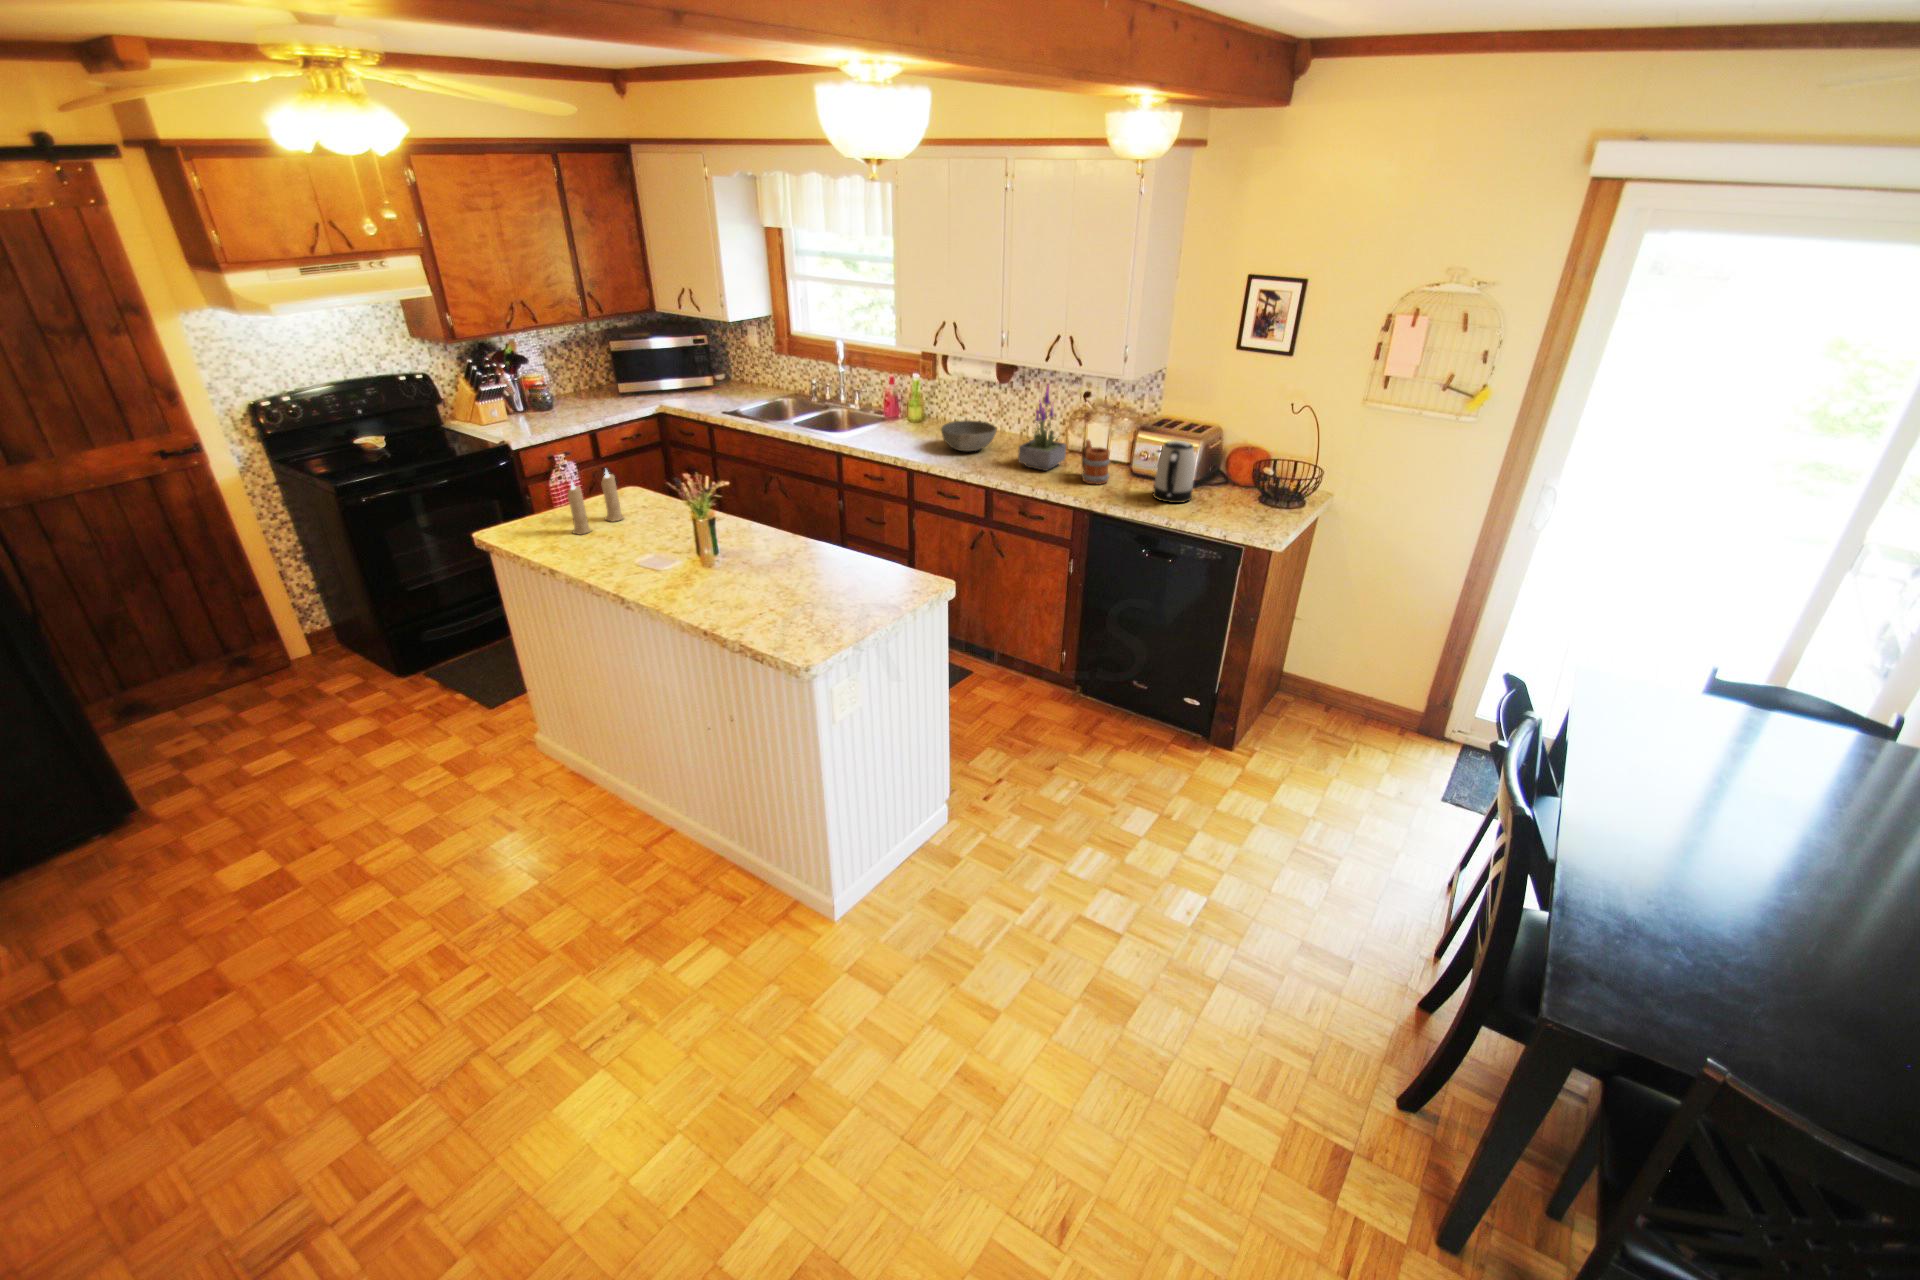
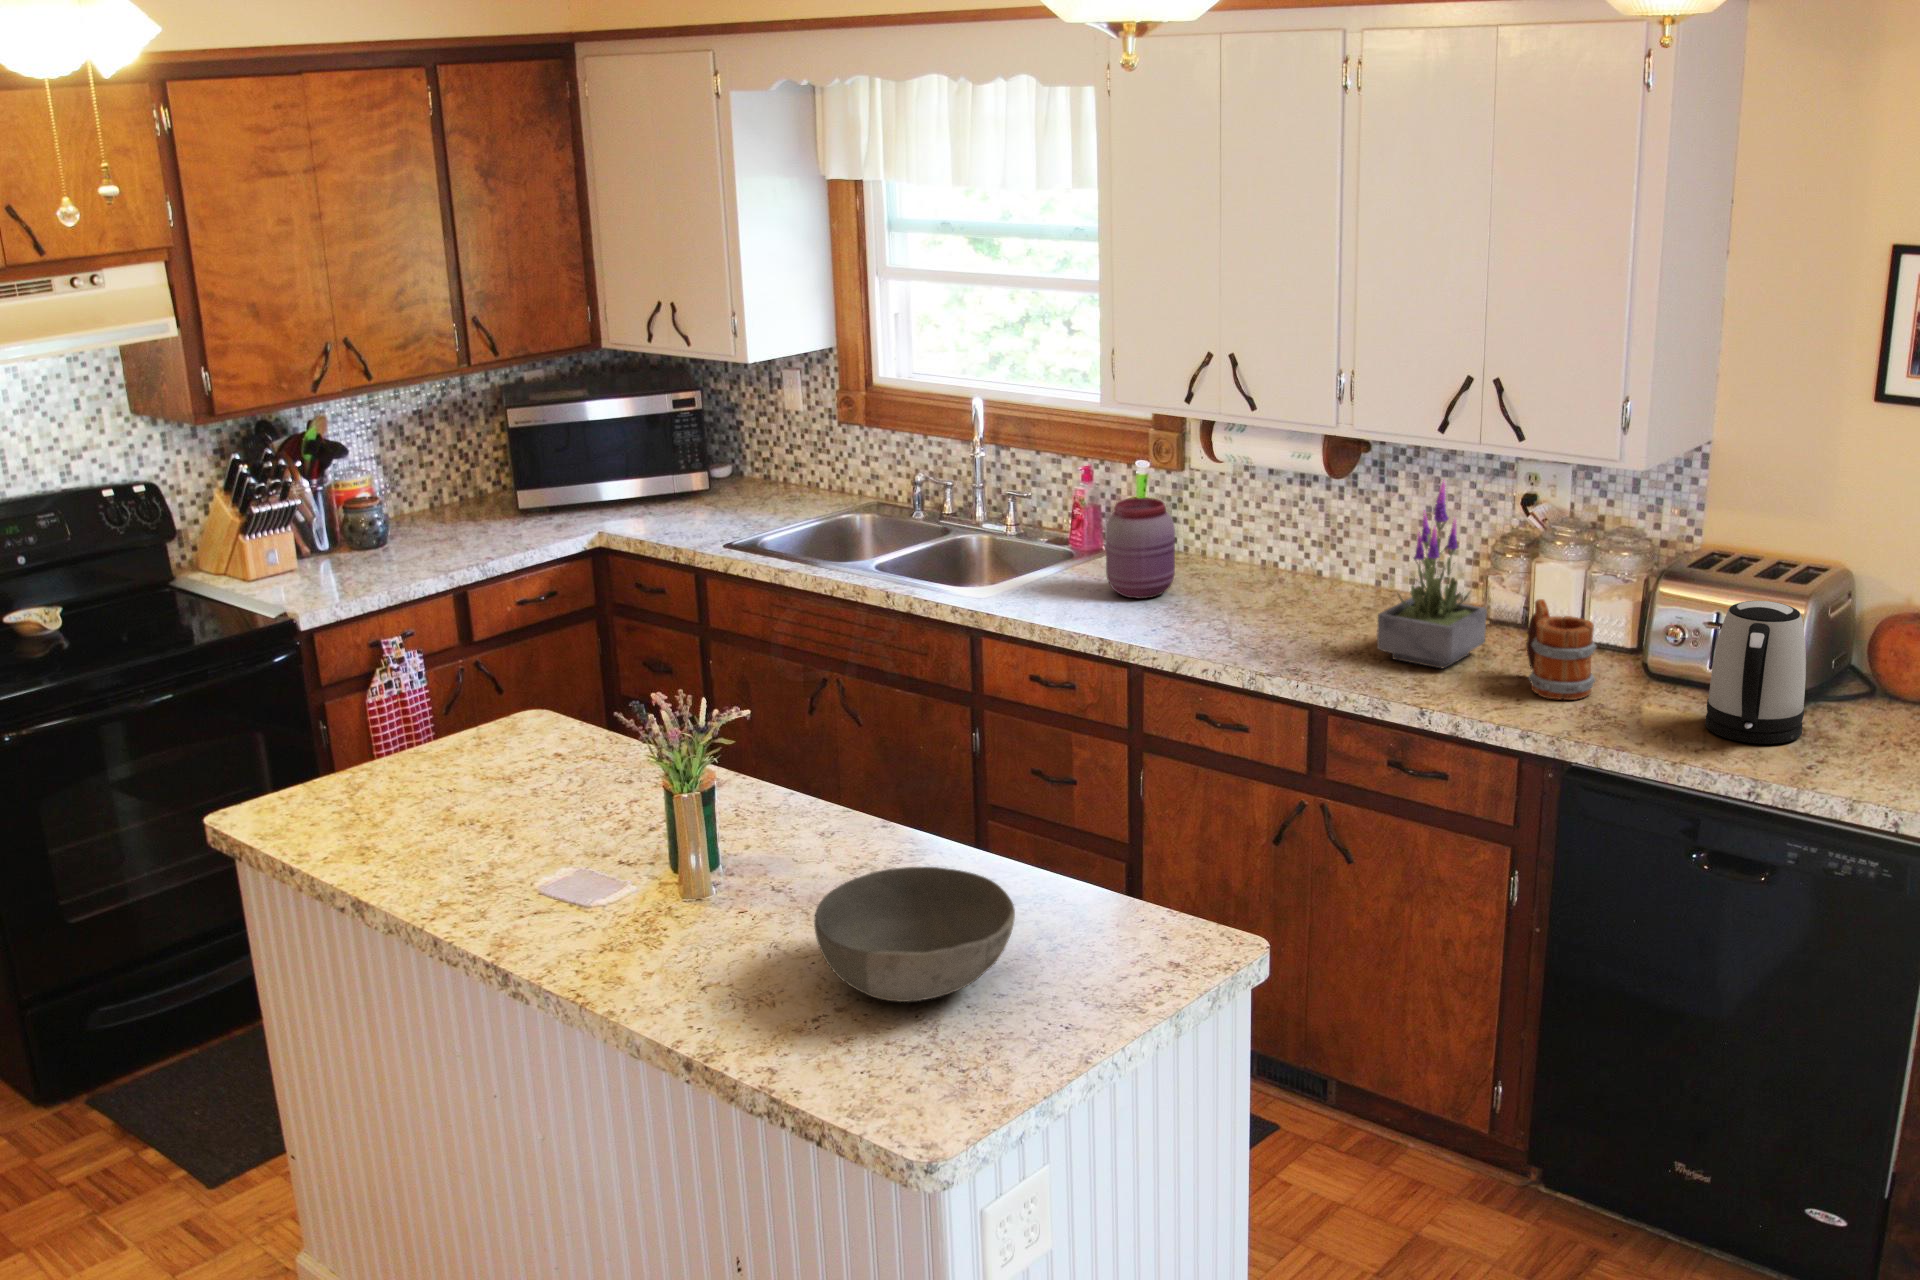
jar: none [900,391,931,439] -> present [1106,498,1175,599]
bowl: present [941,420,997,451] -> present [814,867,1015,1002]
candle: present [568,470,624,535] -> none [399,671,521,822]

